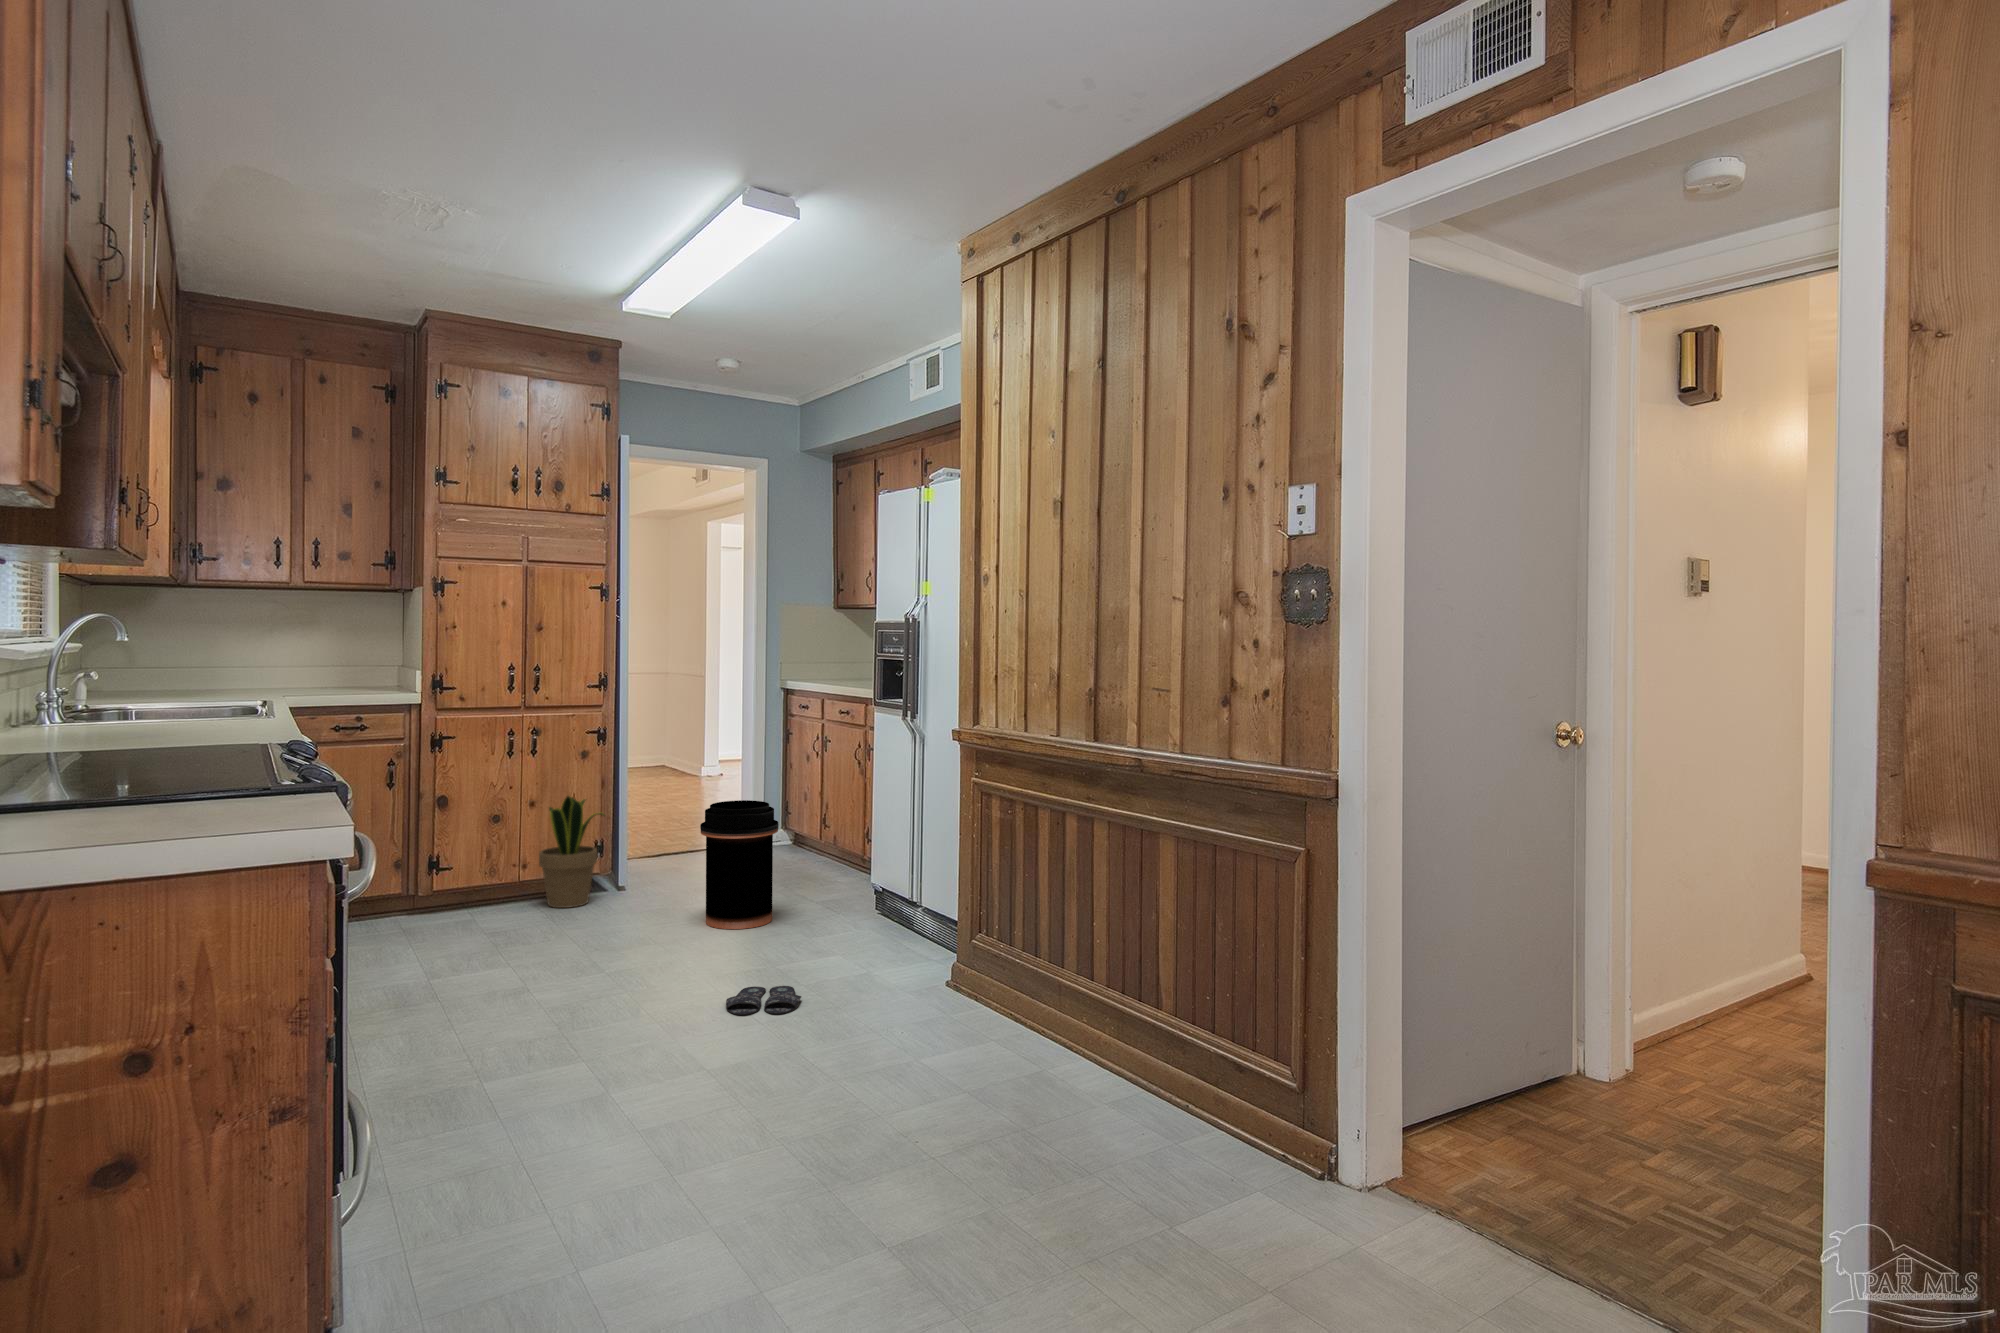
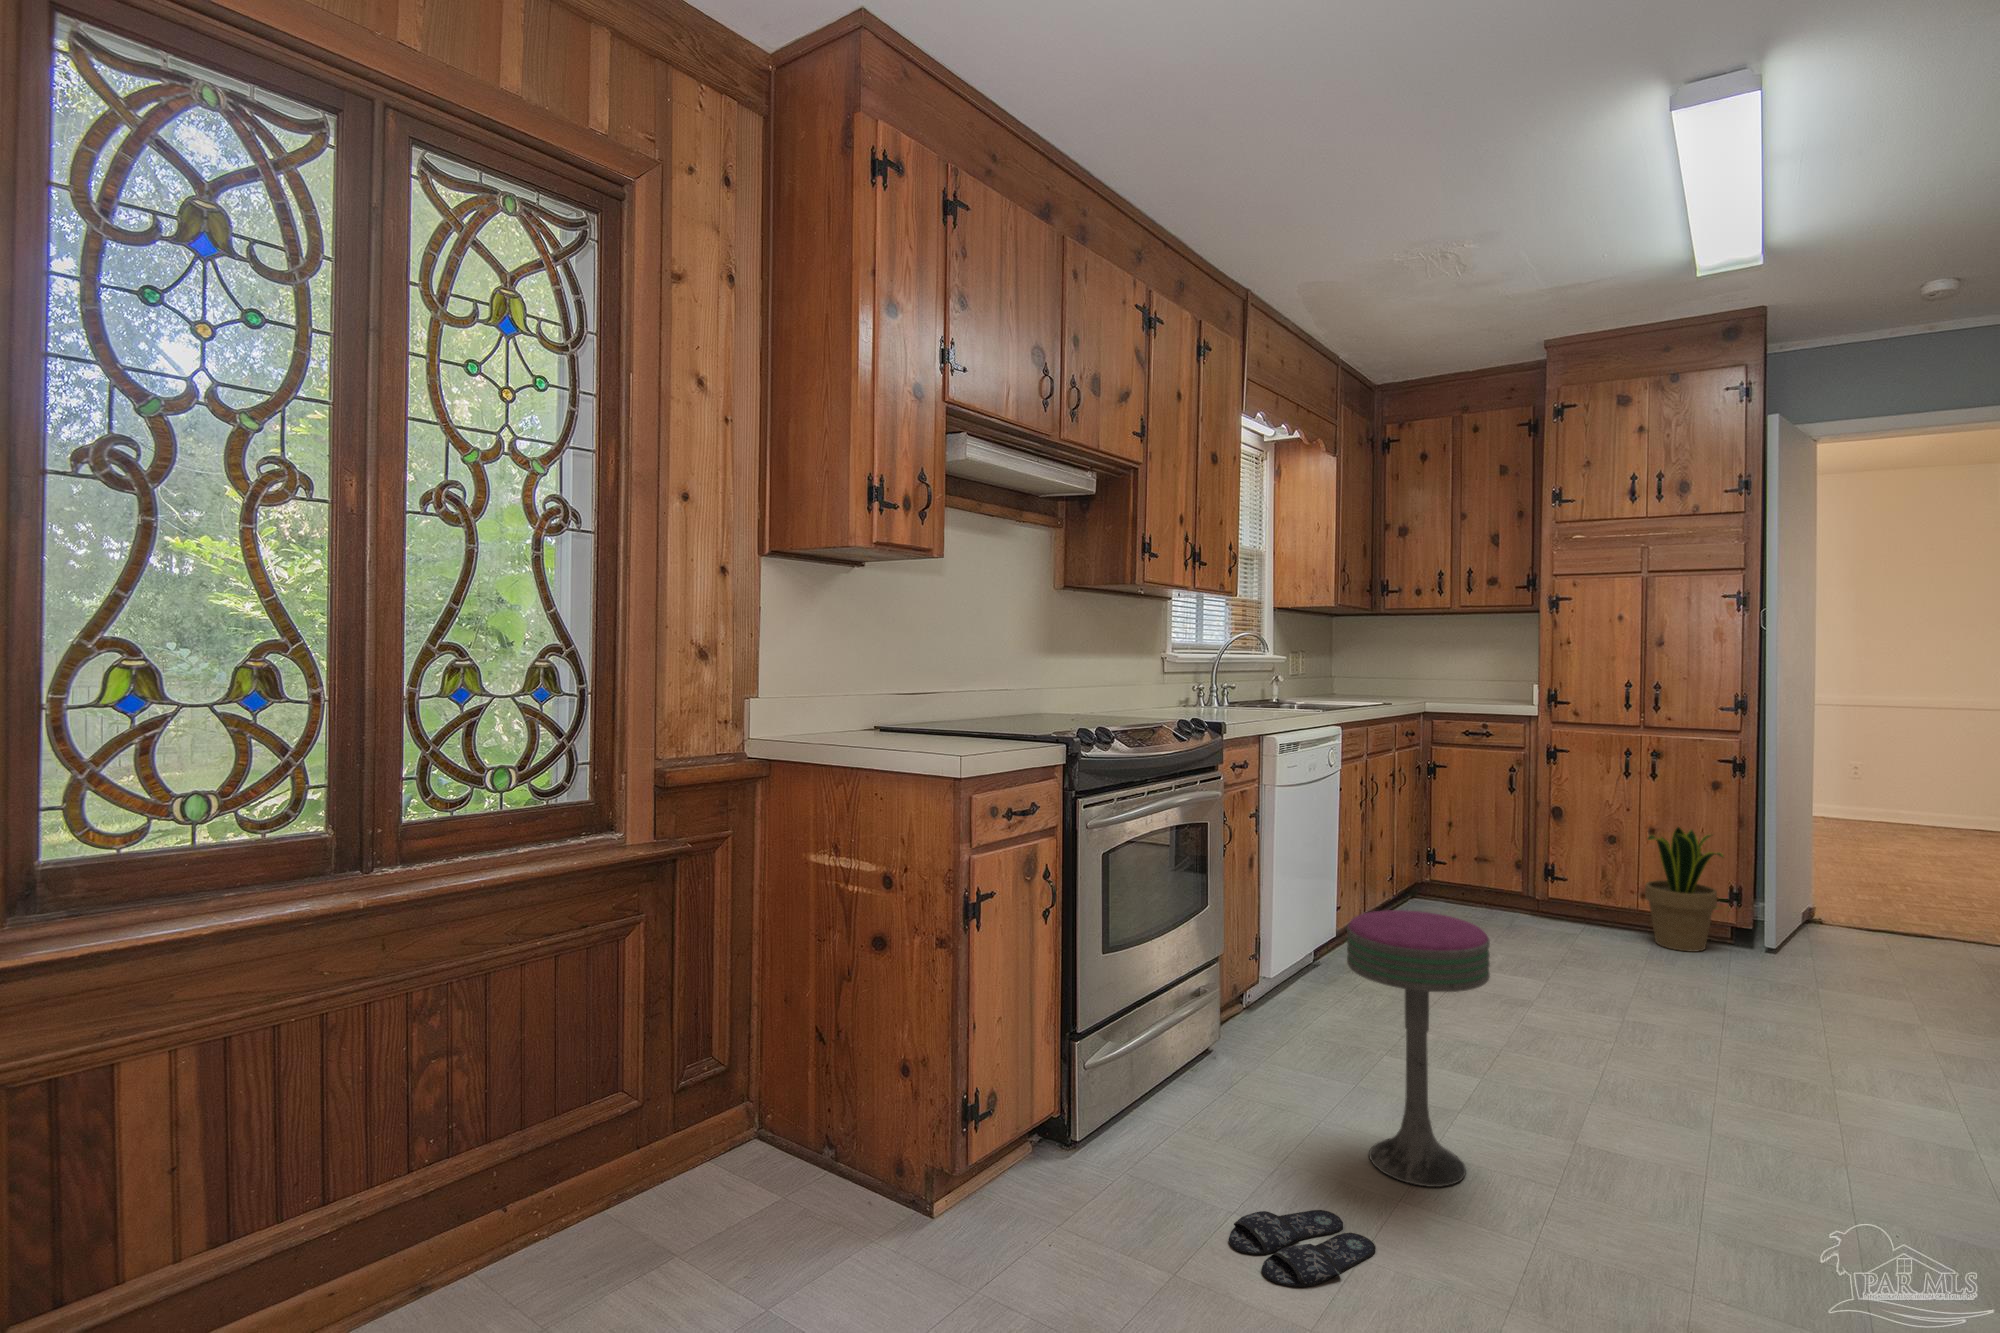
trash can: present [700,800,778,929] -> none [1799,867,1931,1045]
bar stool: none [581,878,716,1142] -> present [1347,910,1490,1187]
slippers: present [726,986,801,1015] -> present [1229,1210,1376,1287]

